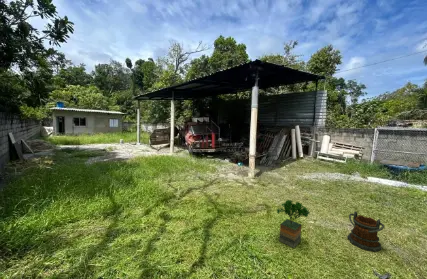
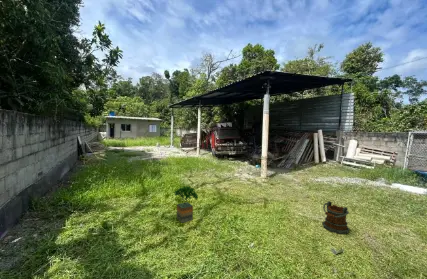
potted tree: present [277,200,310,248] -> present [175,186,198,223]

